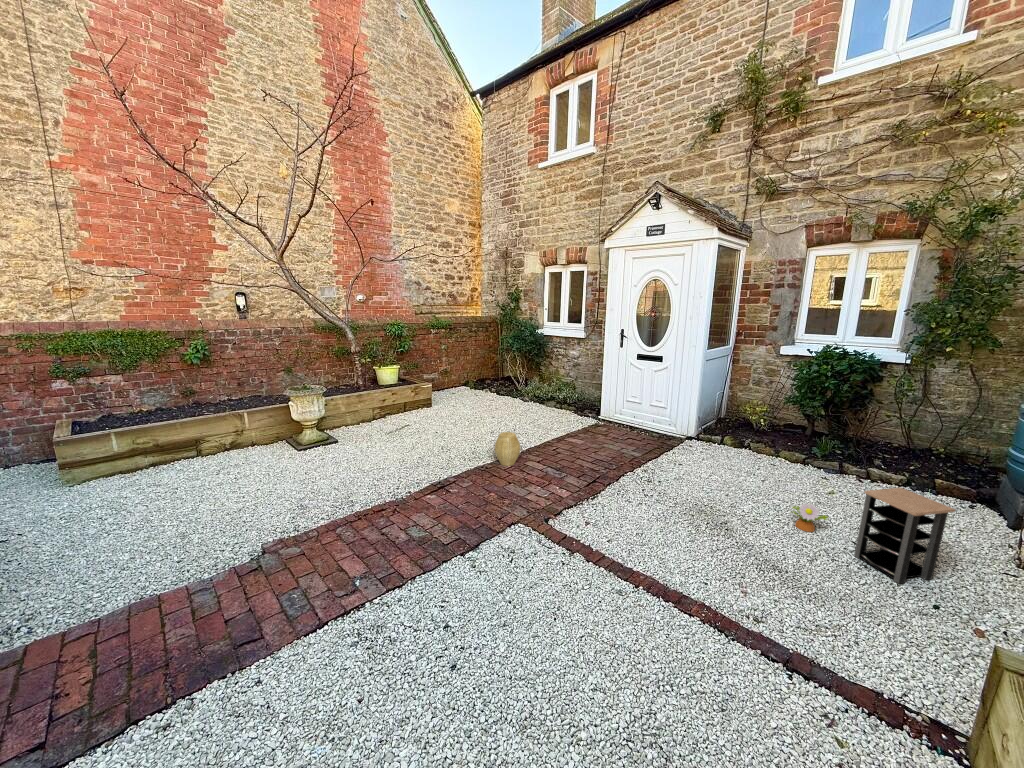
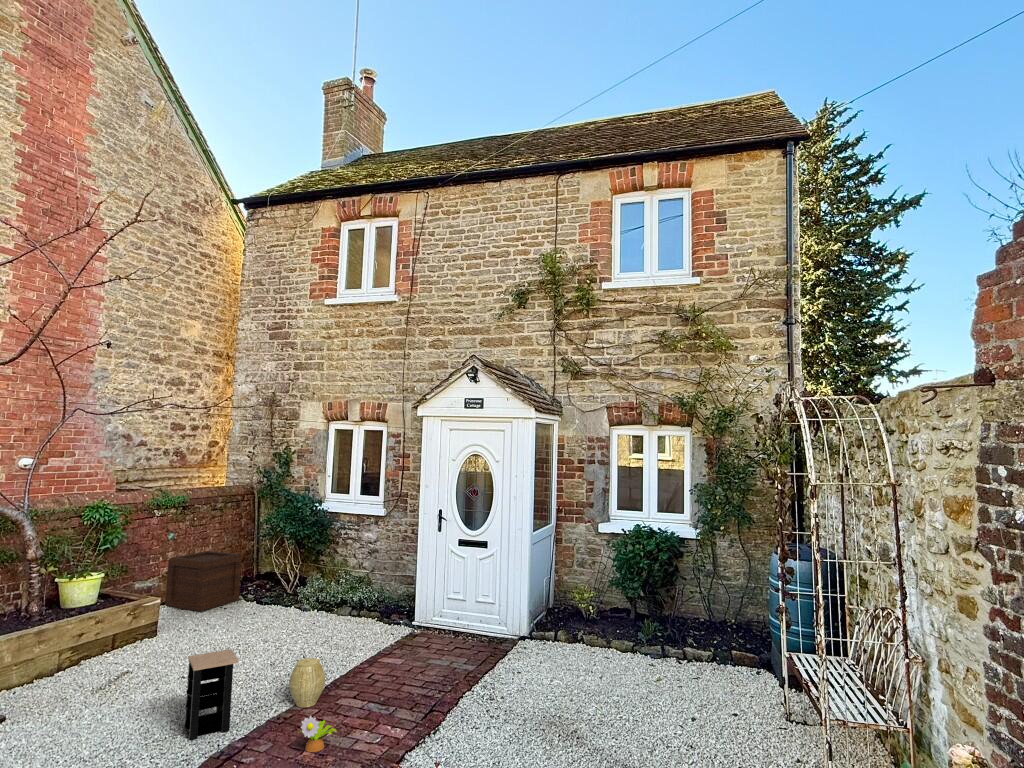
wooden crate: none [442,358,486,395] -> present [165,551,242,612]
side table: present [854,488,955,584] -> present [184,649,239,740]
decorative plant: present [792,503,829,532] -> present [299,716,336,752]

